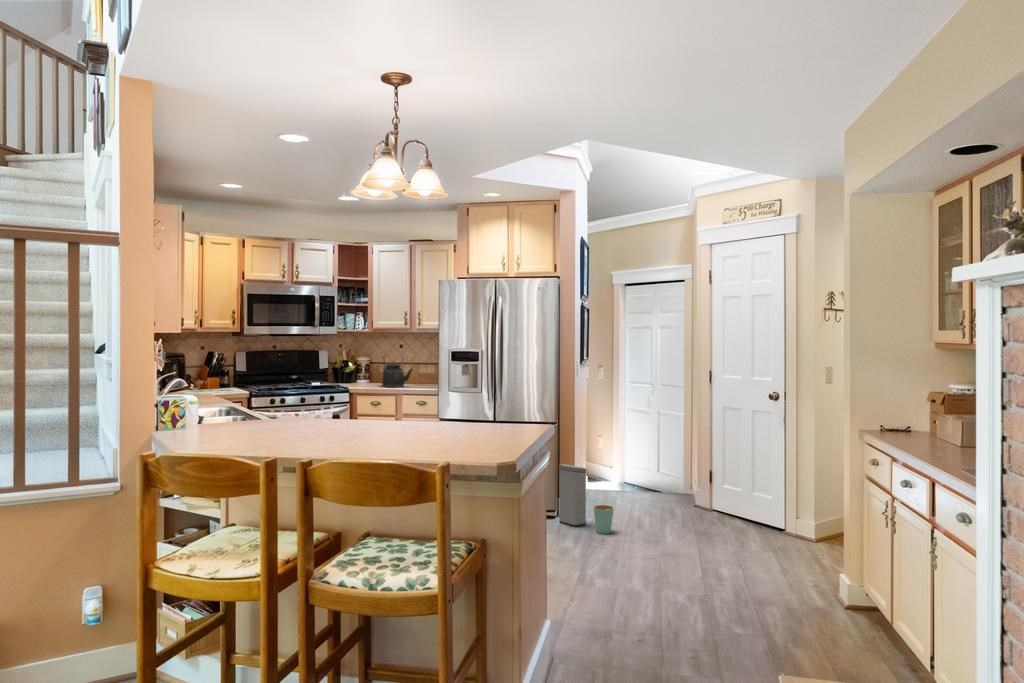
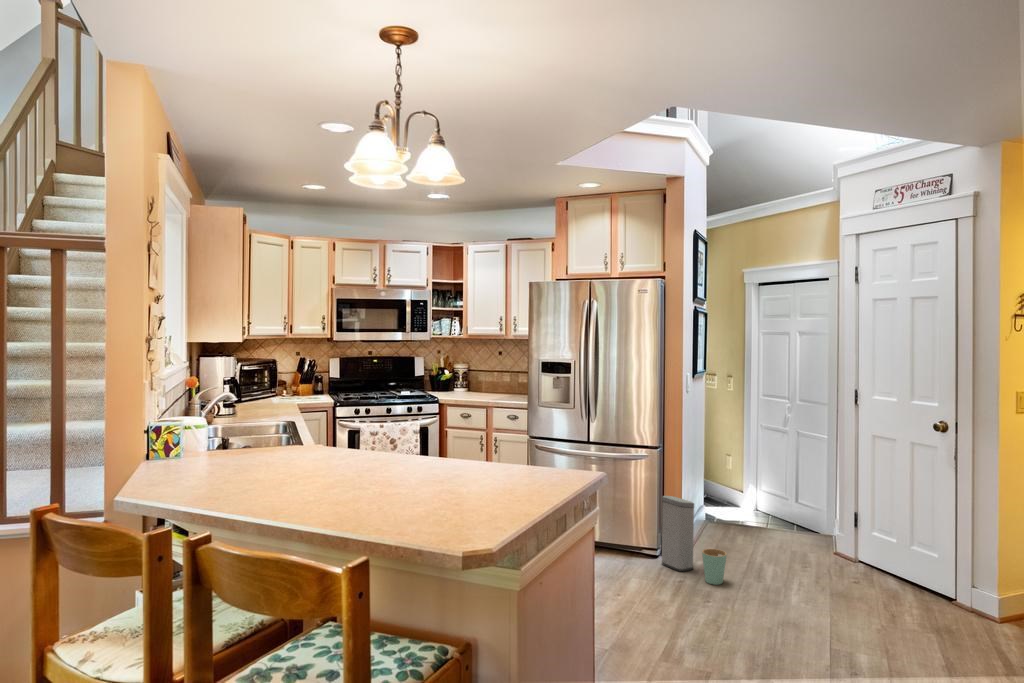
kettle: present [382,356,413,387] -> none [475,363,507,398]

